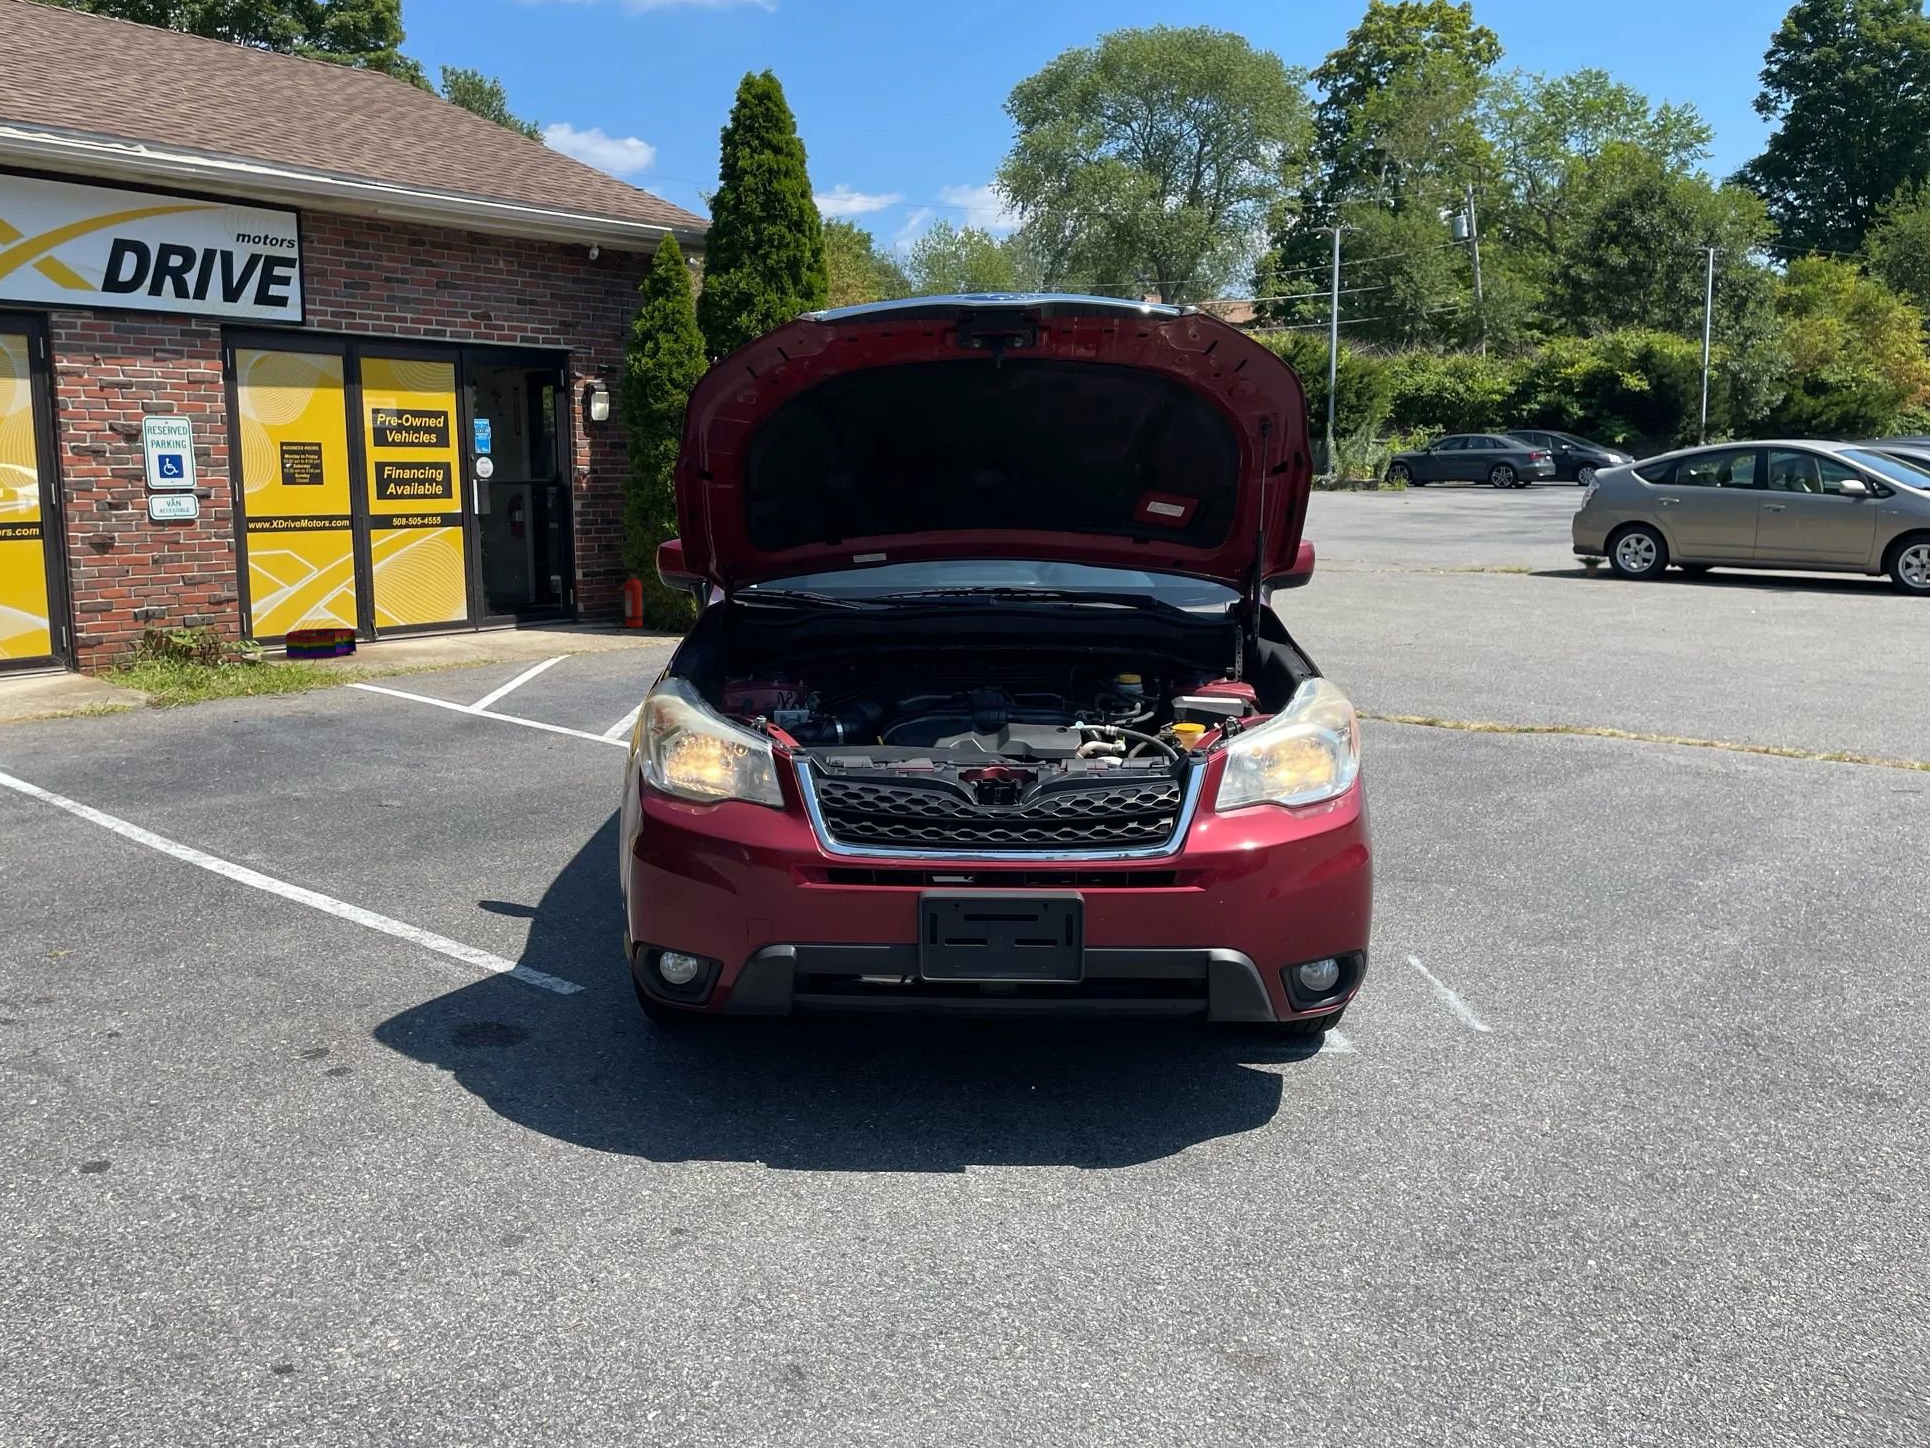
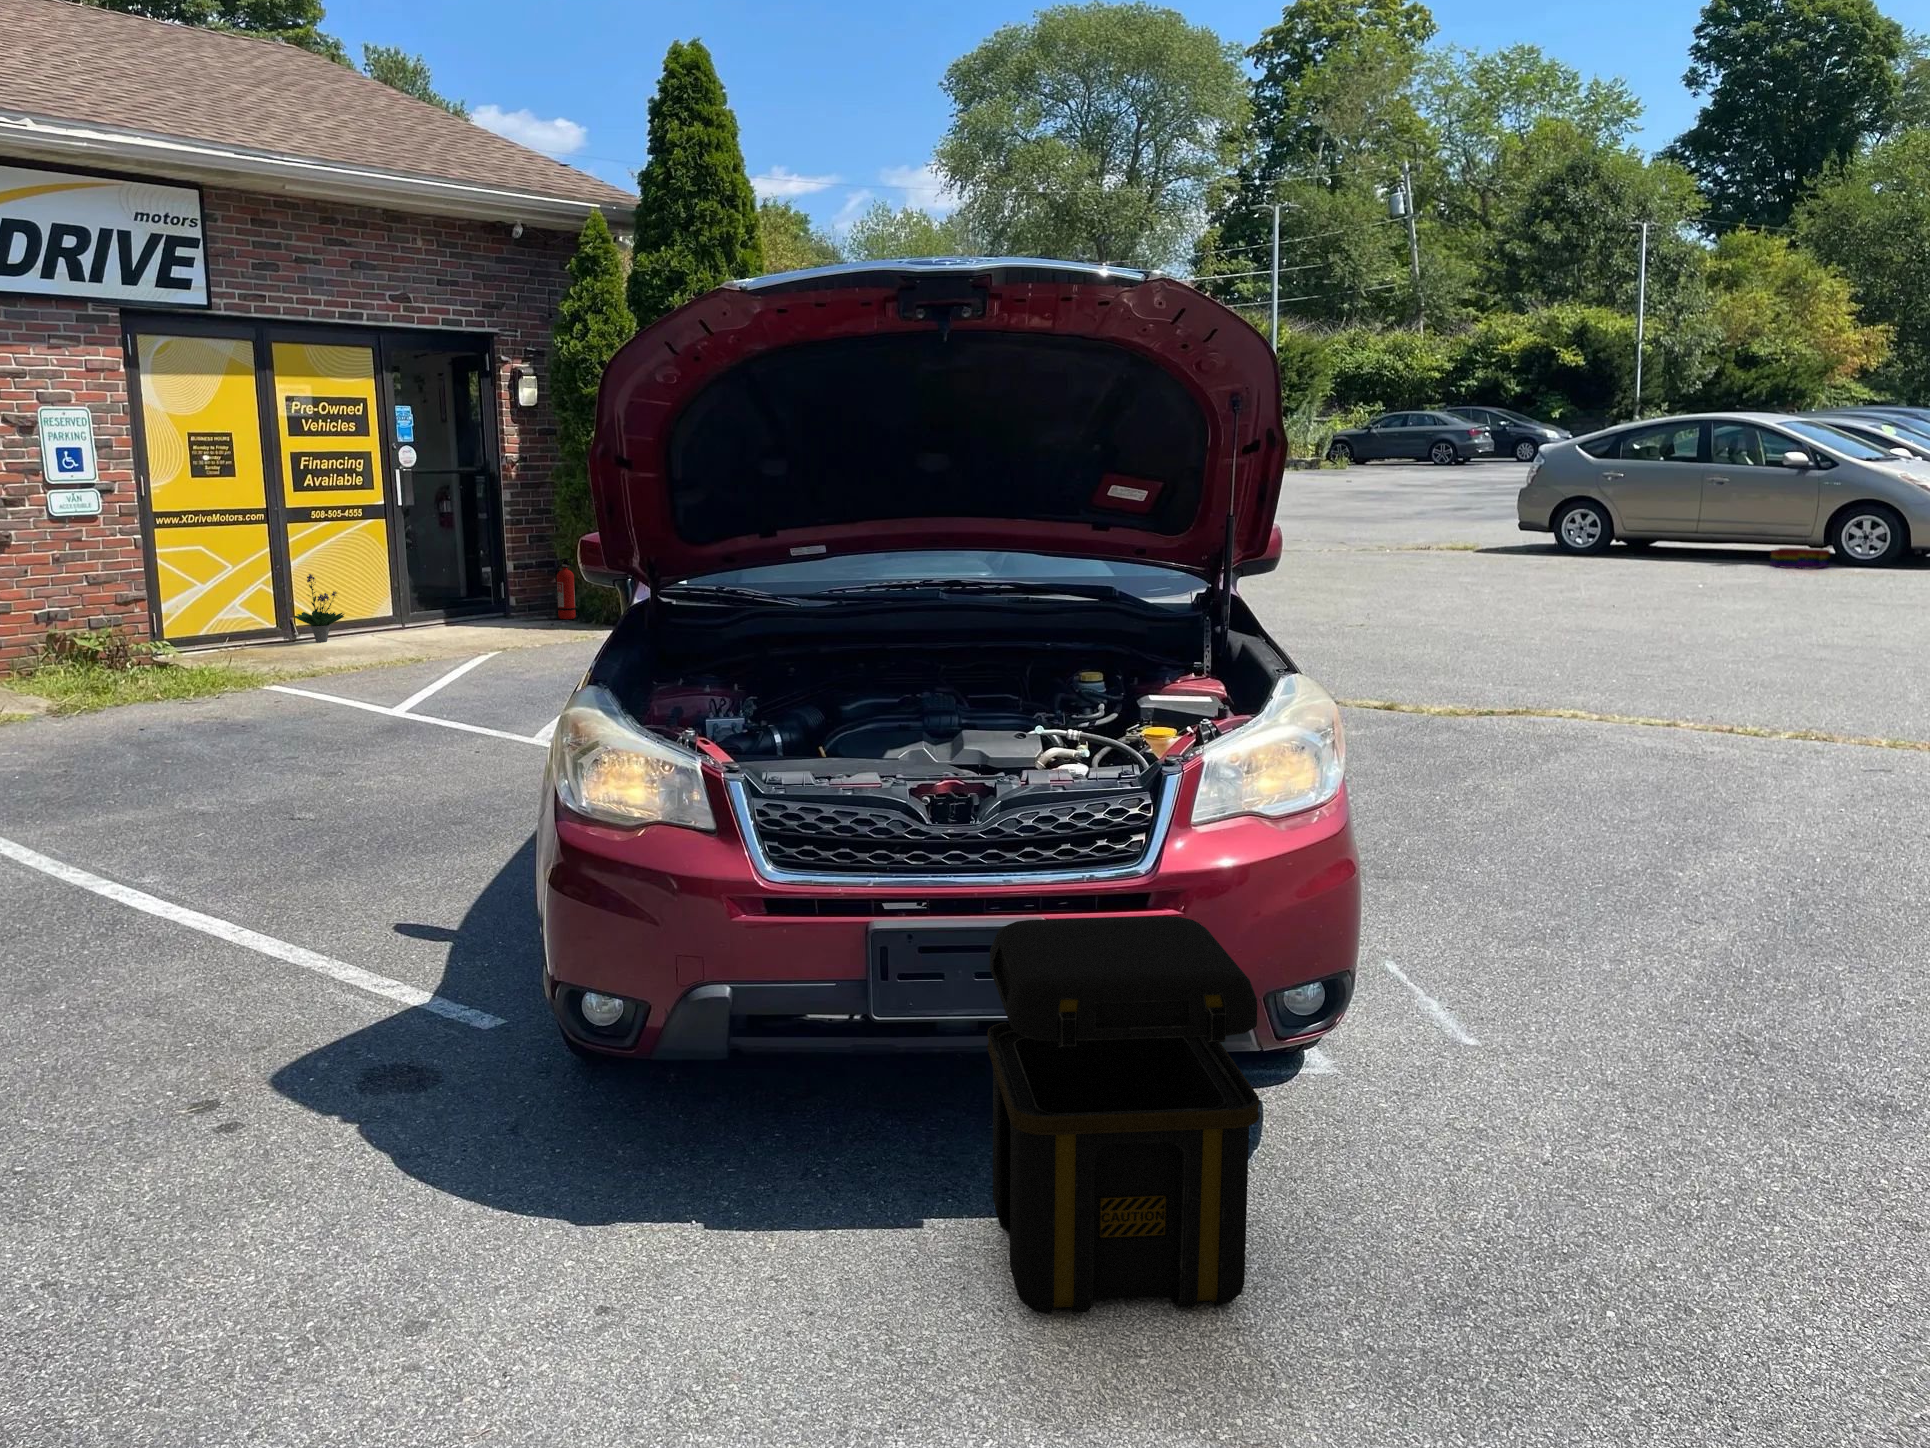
potted plant: present [1576,545,1607,577] -> present [294,574,344,642]
storage bin: present [285,628,357,658] -> present [1770,548,1830,568]
toolbox: none [1027,893,1269,1246] -> present [987,916,1259,1314]

